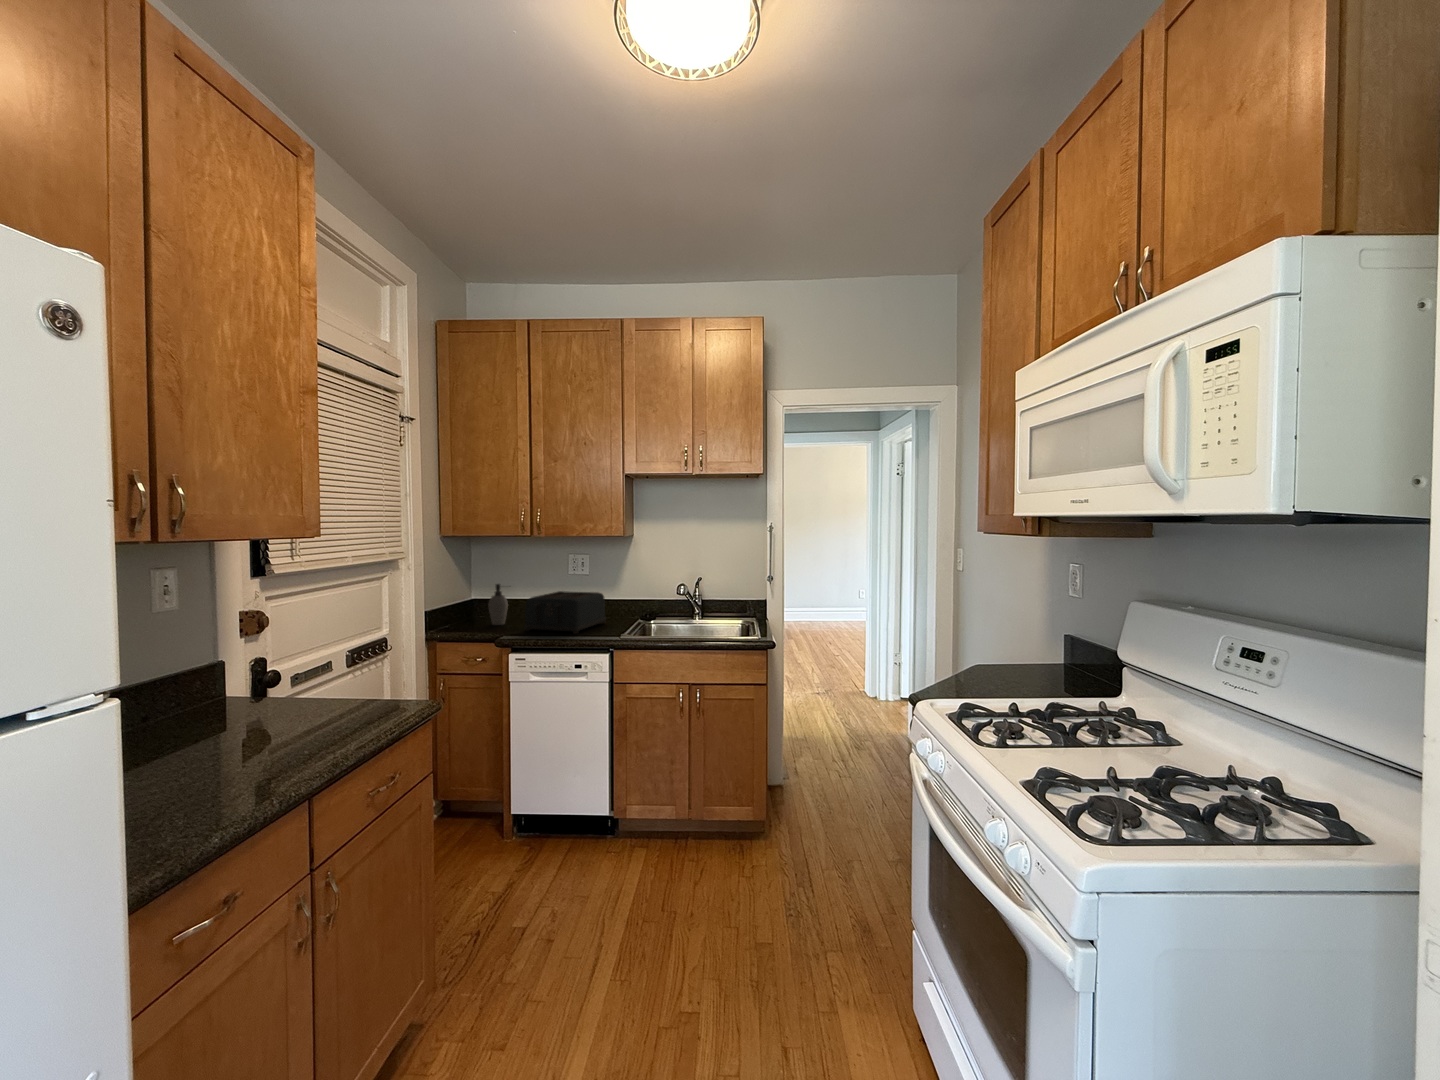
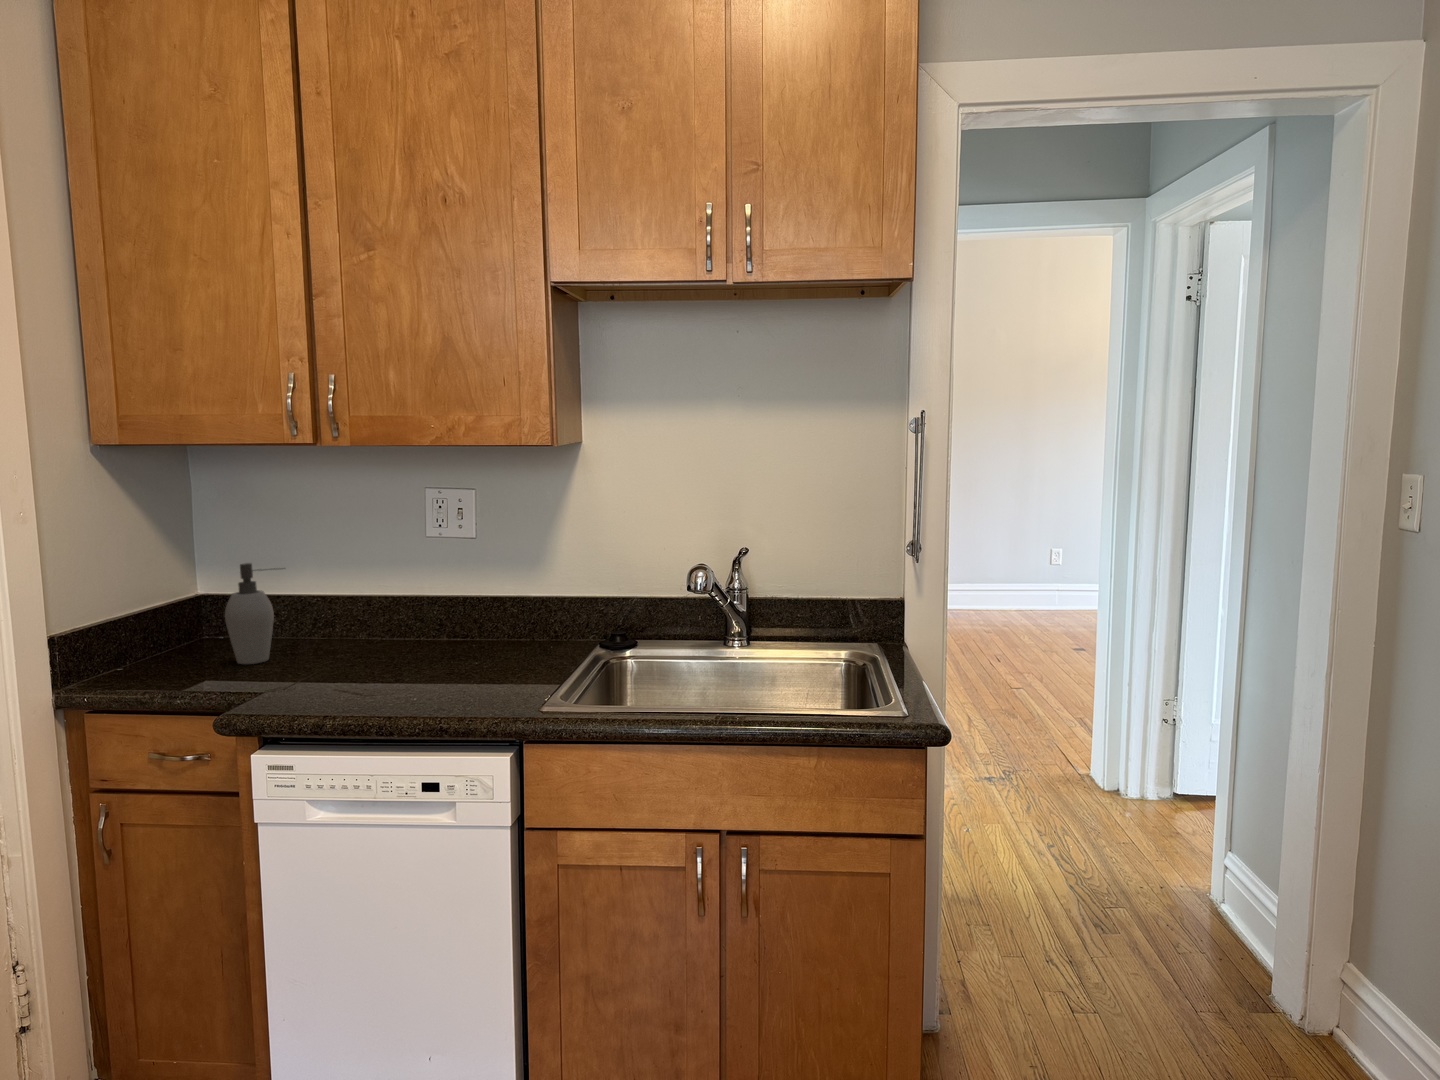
toaster: present [524,591,606,634] -> none [302,581,514,696]

